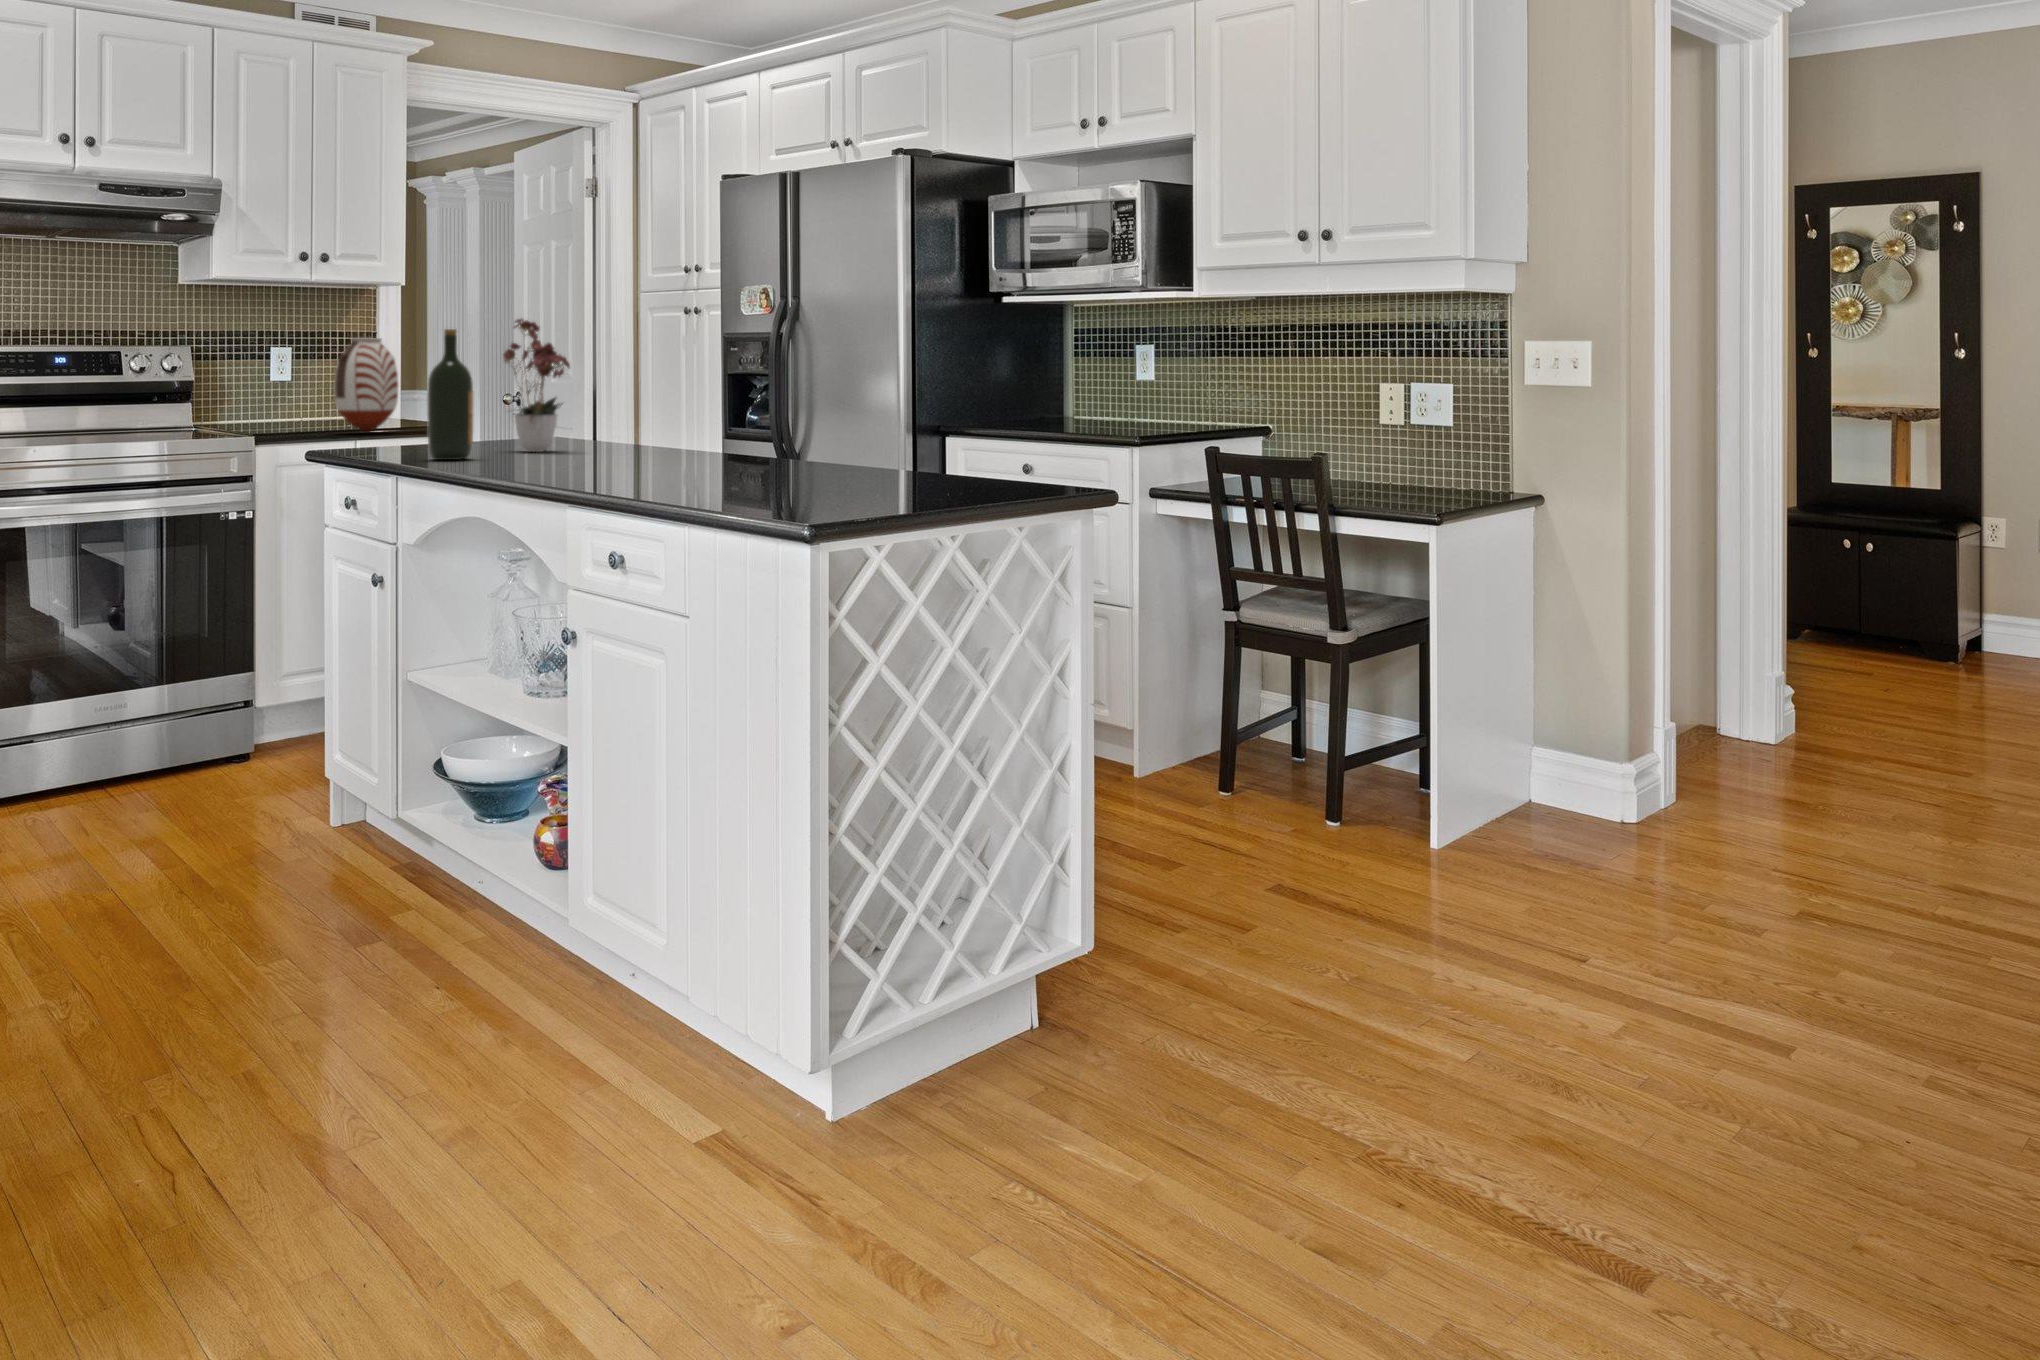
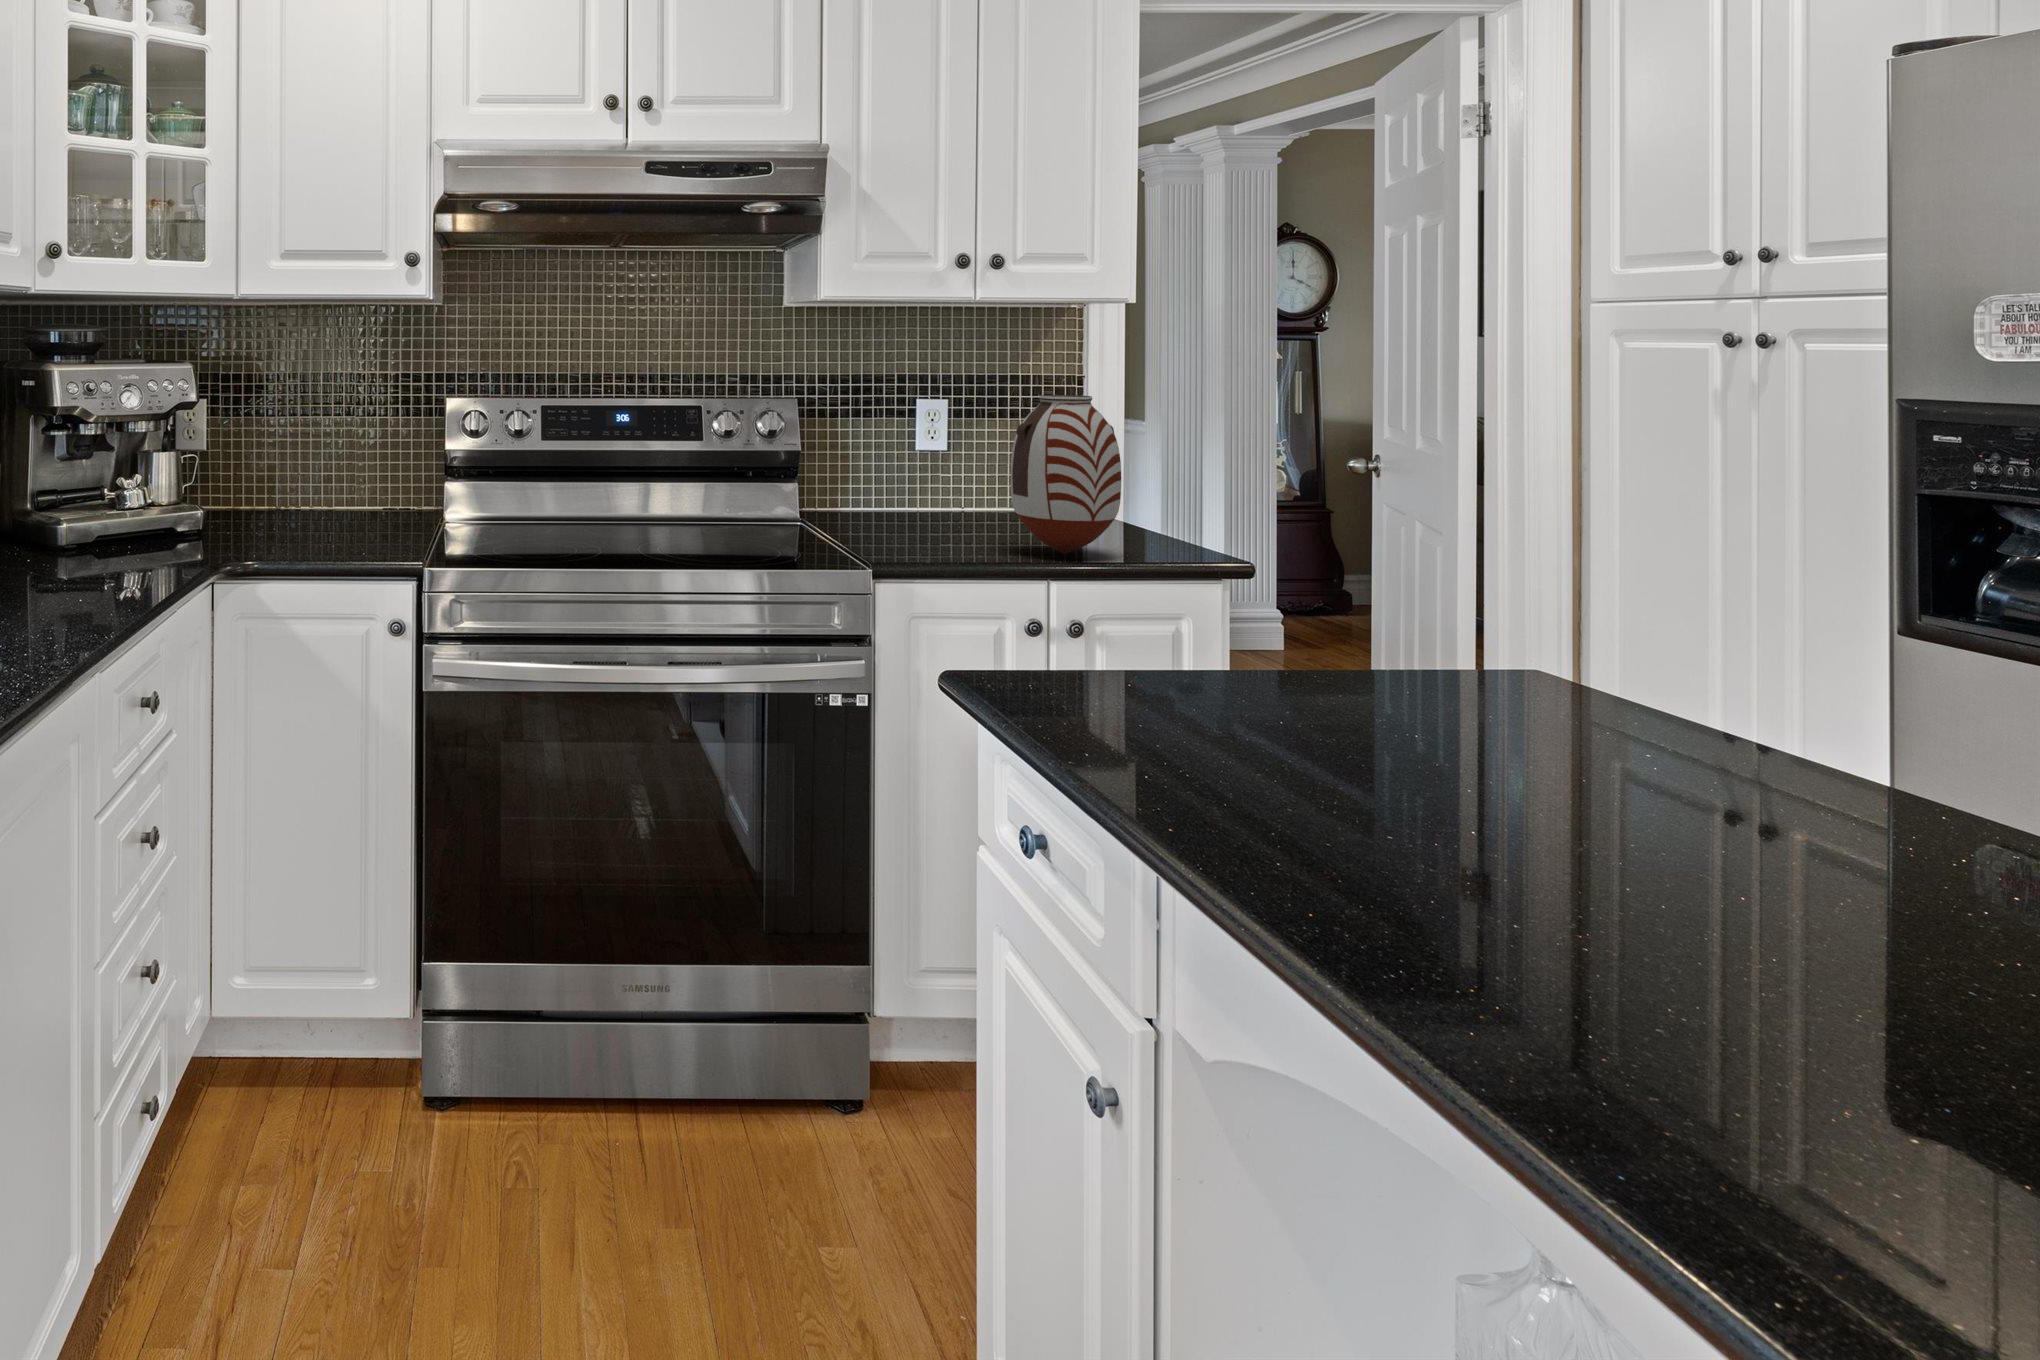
flower arrangement: present [503,319,570,452] -> none [1394,390,1660,746]
wine bottle: present [427,329,473,460] -> none [1232,448,1363,793]

